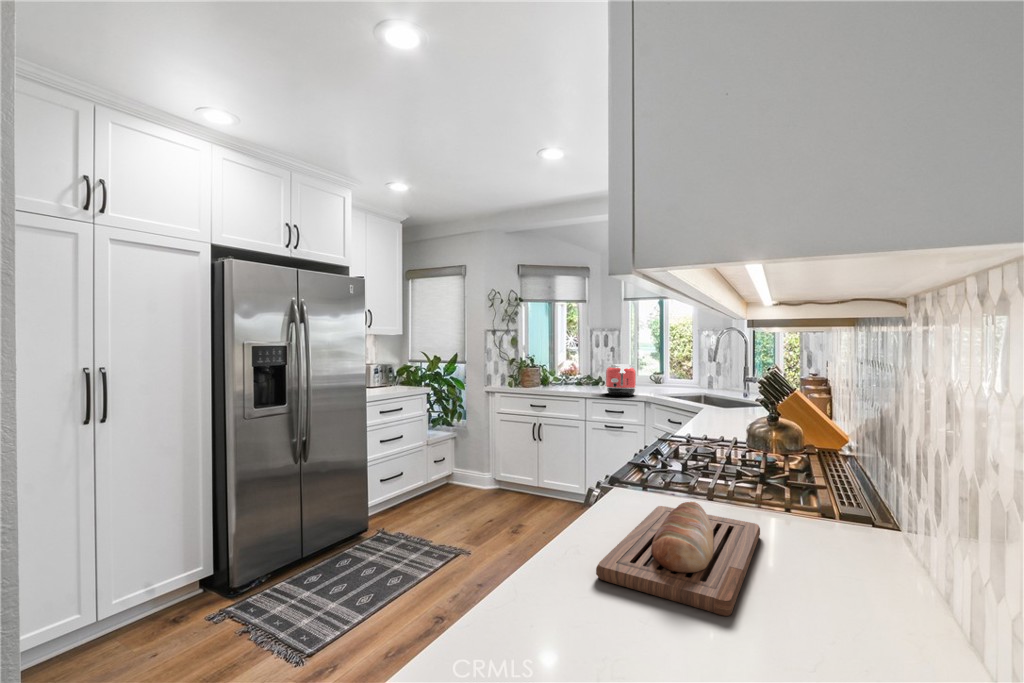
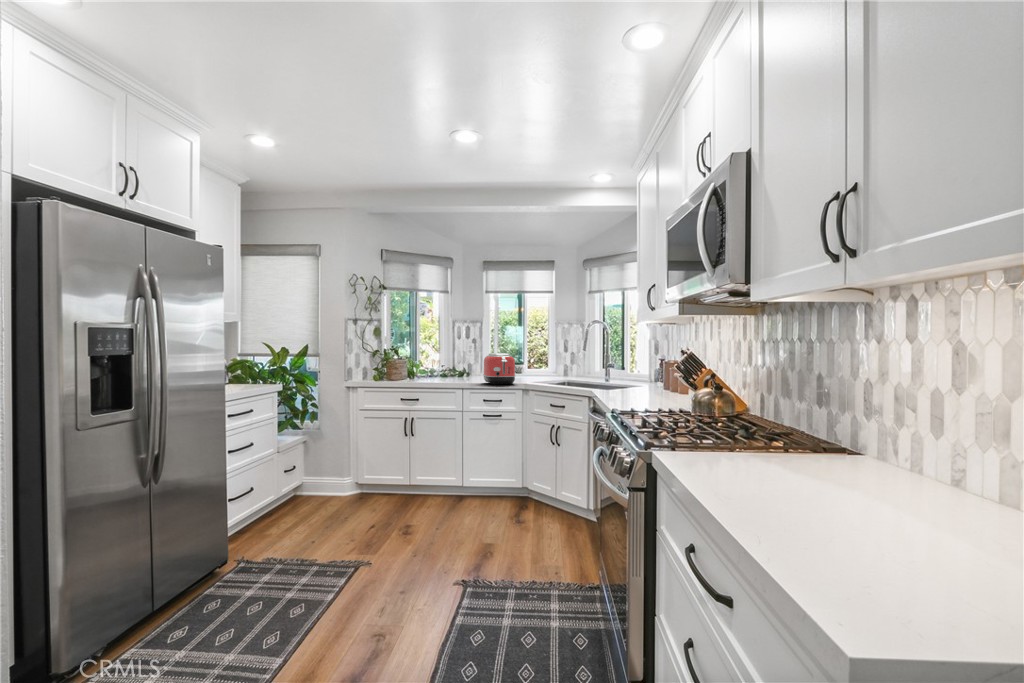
bread loaf: present [596,502,760,616] -> none [735,446,914,518]

